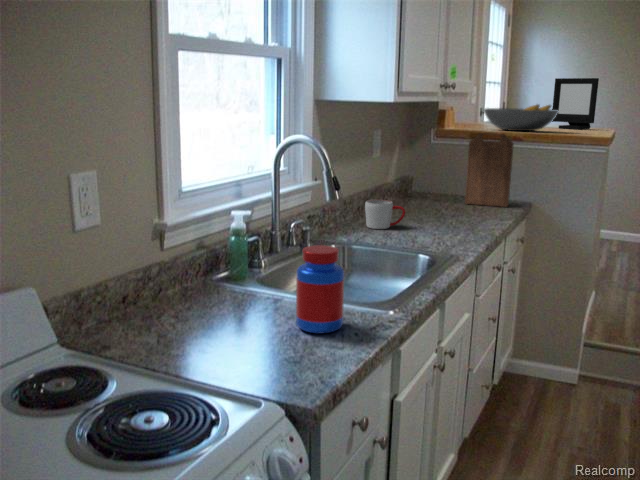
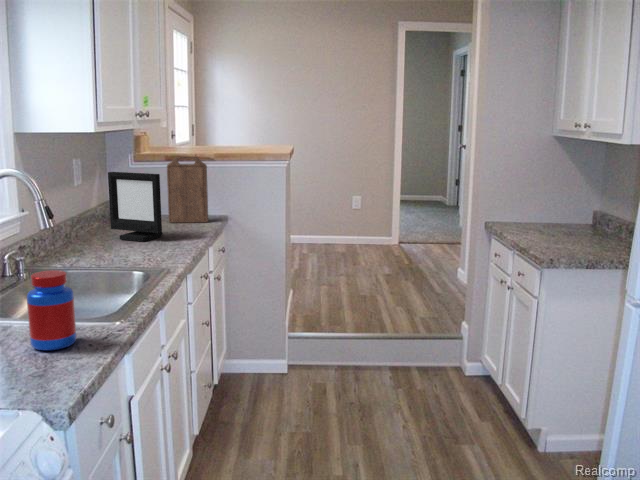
picture frame: present [552,78,599,130] -> present [108,172,163,242]
fruit bowl: present [484,104,558,131] -> none [176,130,242,154]
mug: present [365,200,405,229] -> none [74,225,115,254]

